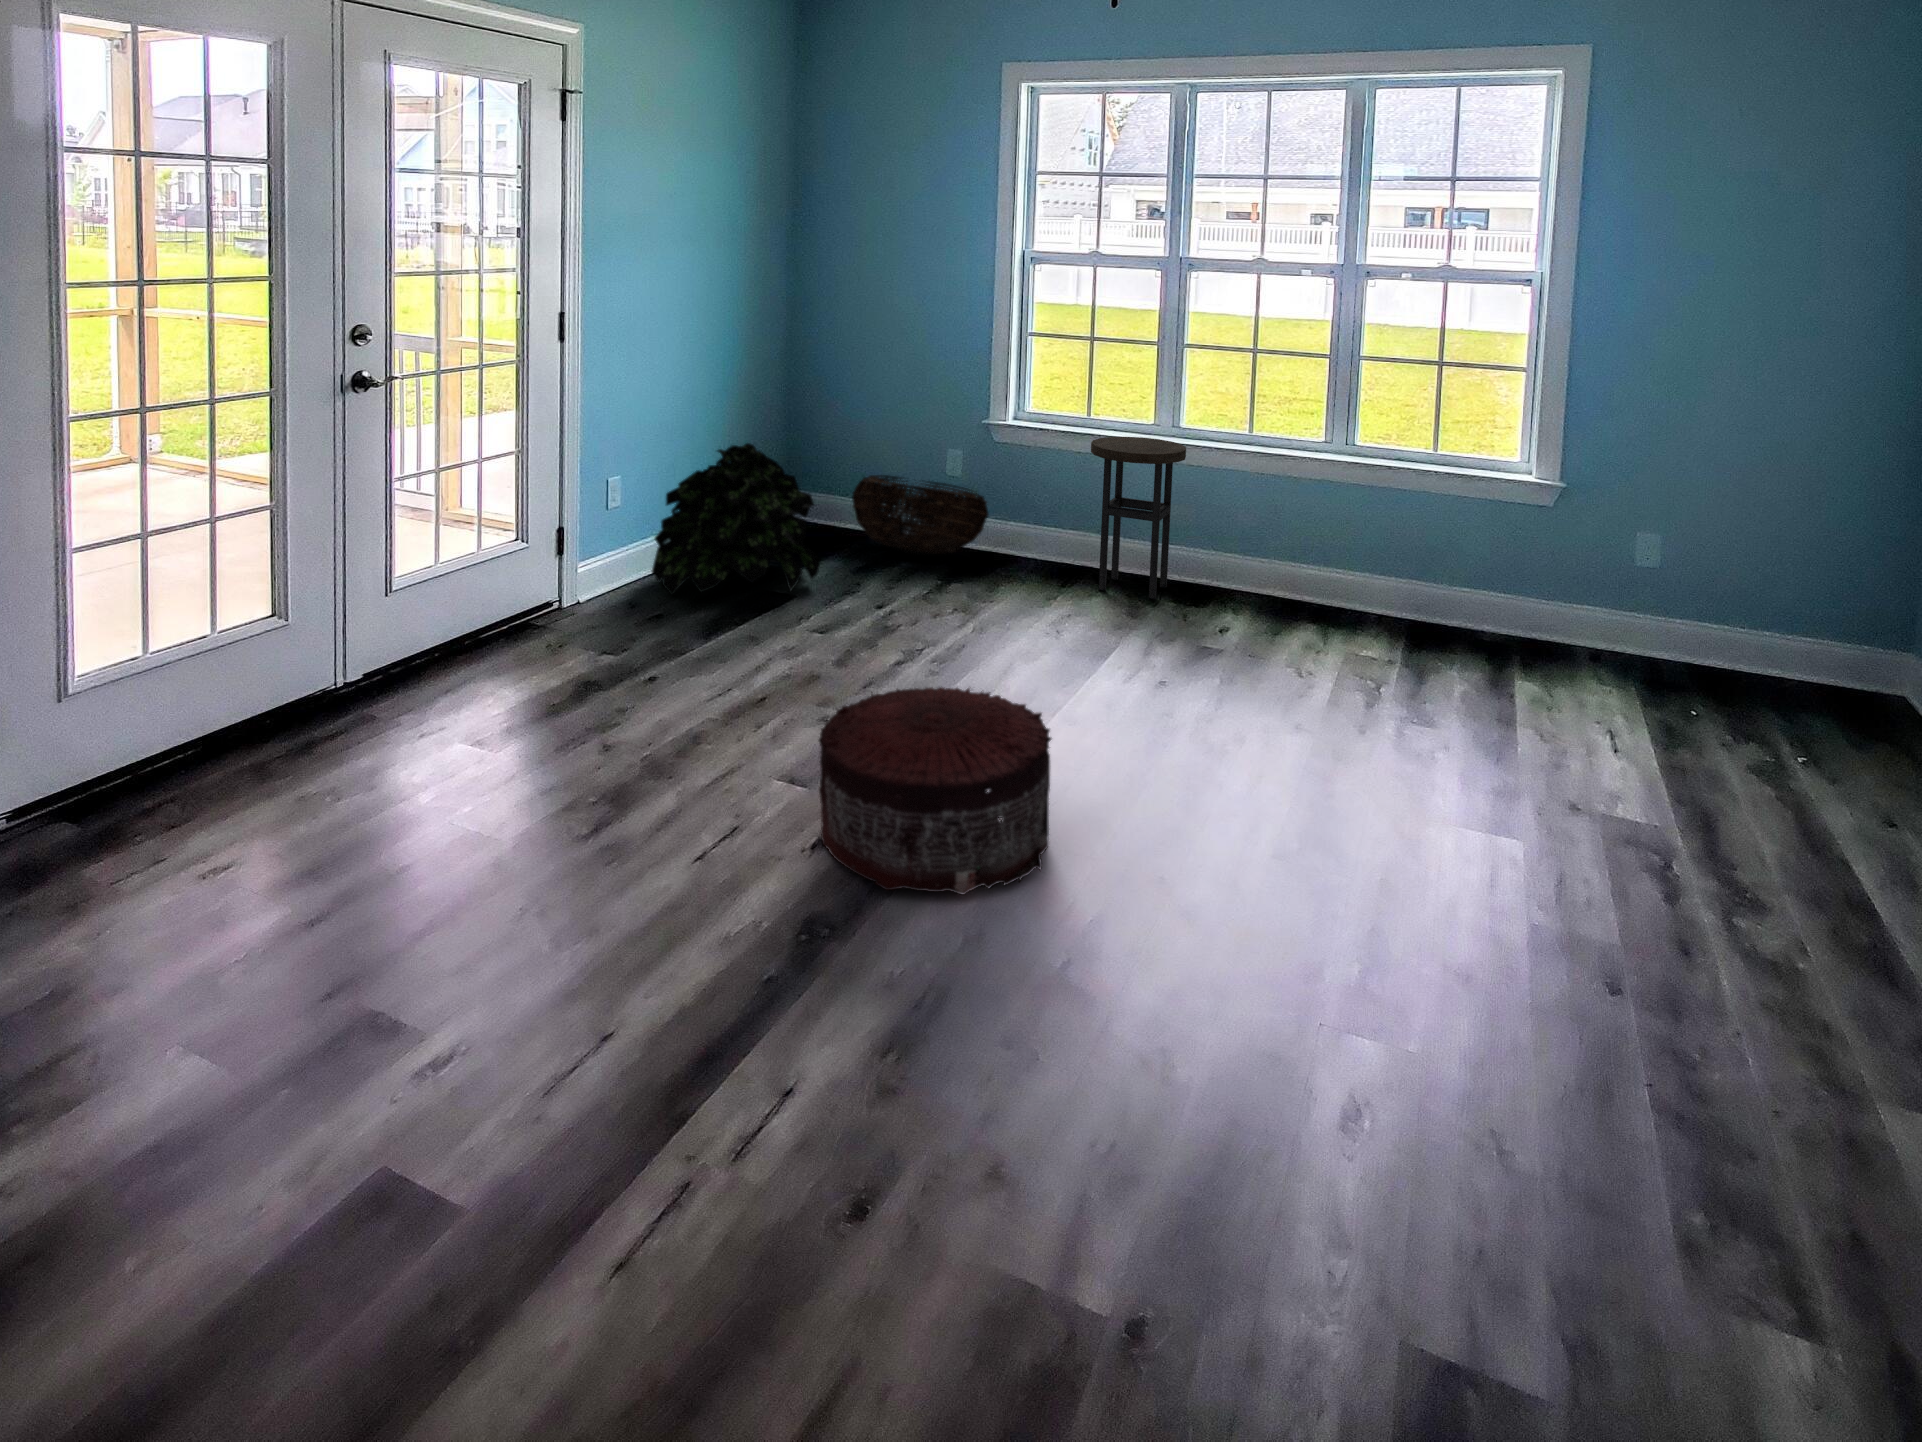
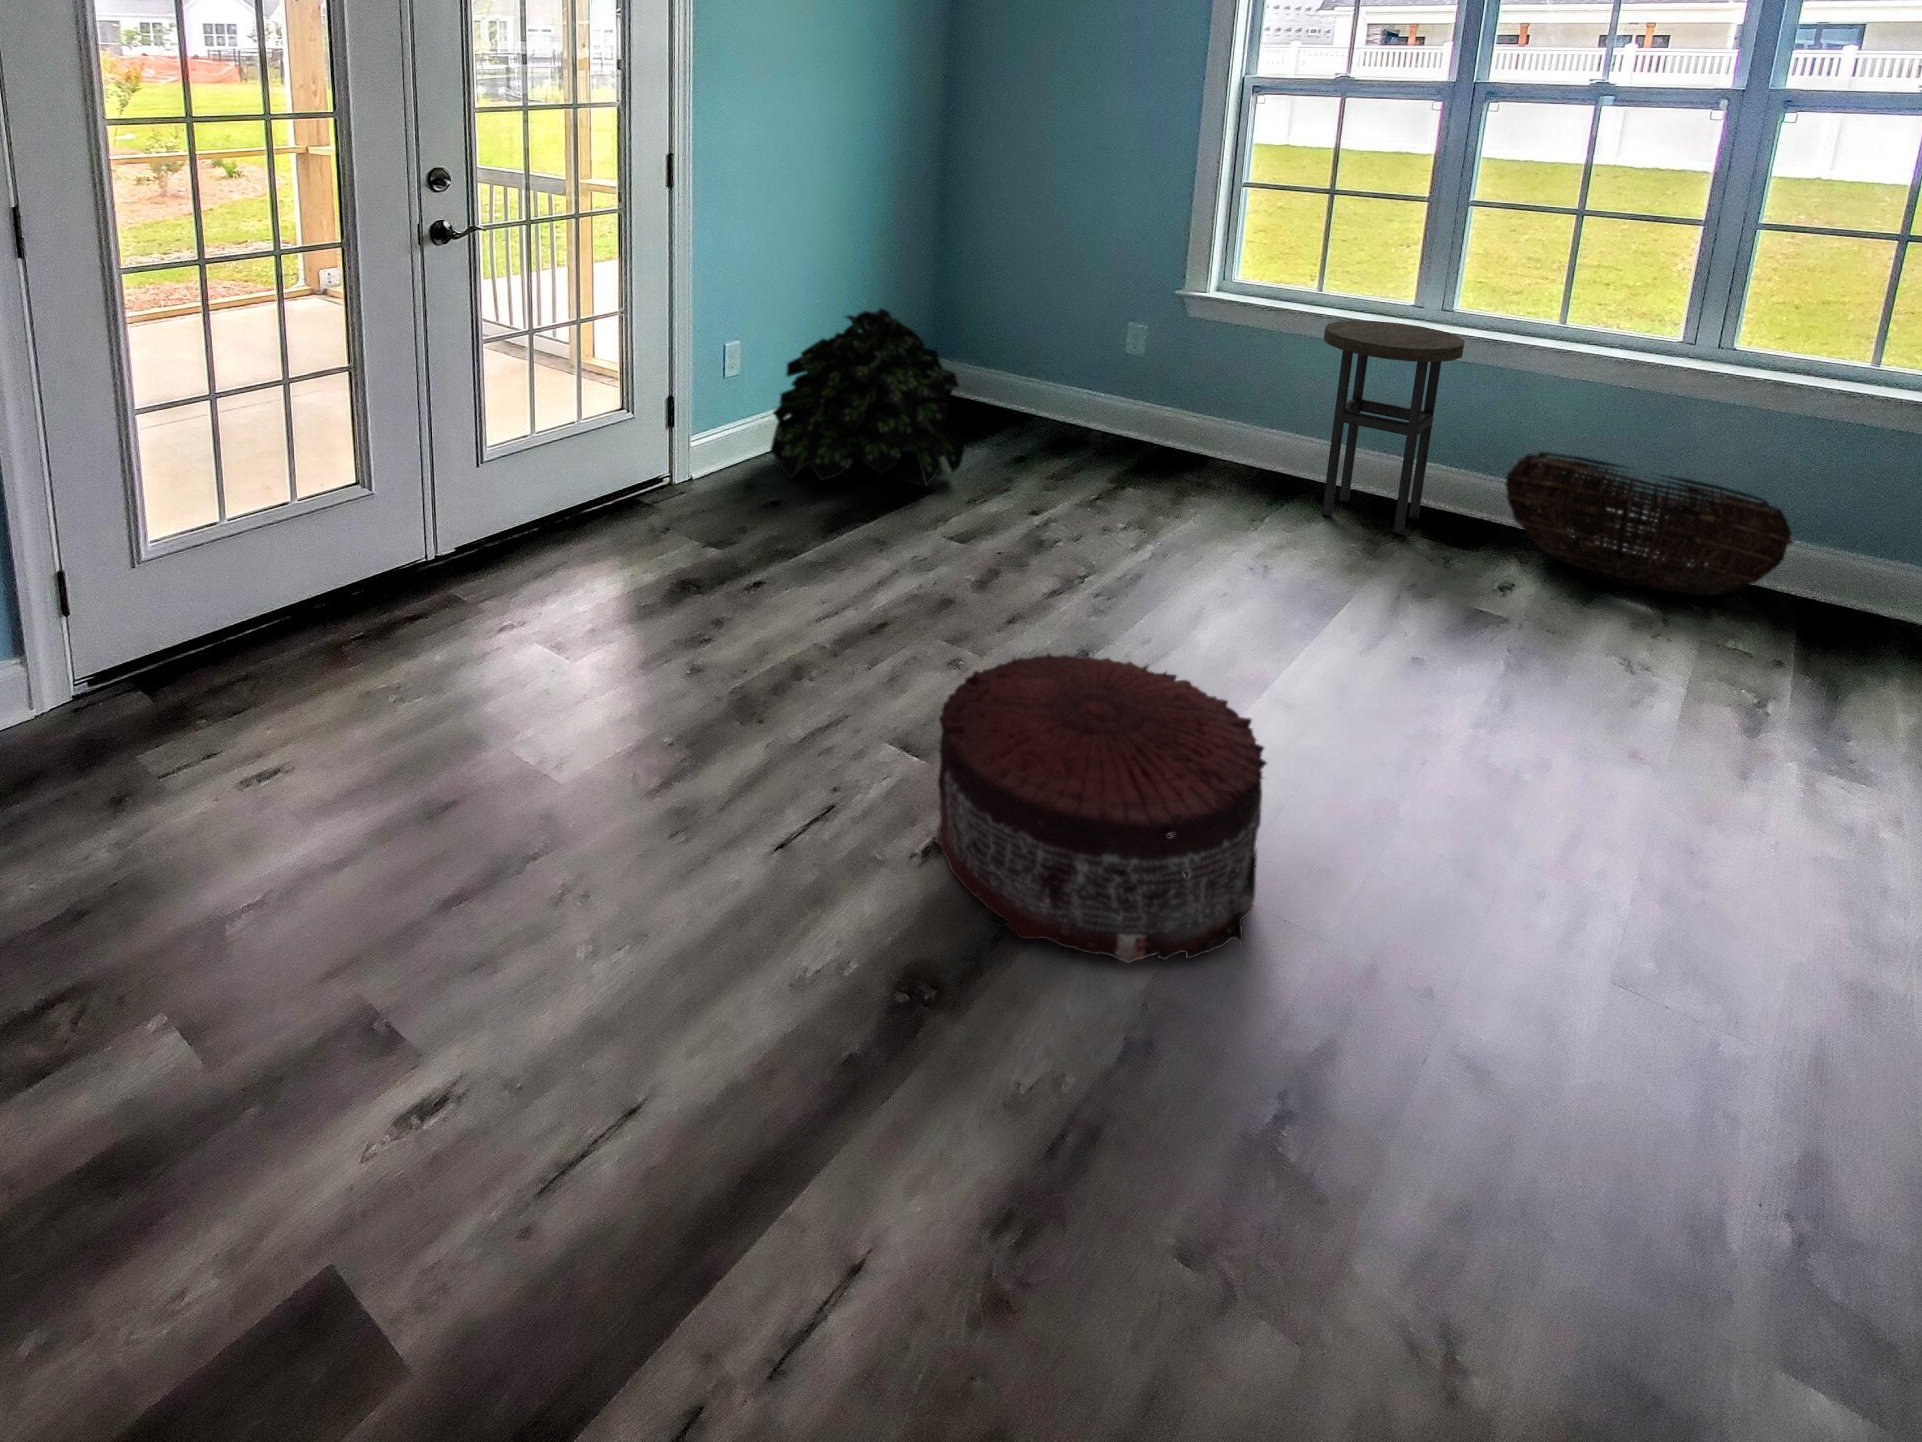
basket: present [852,475,989,555] -> present [1506,452,1793,596]

